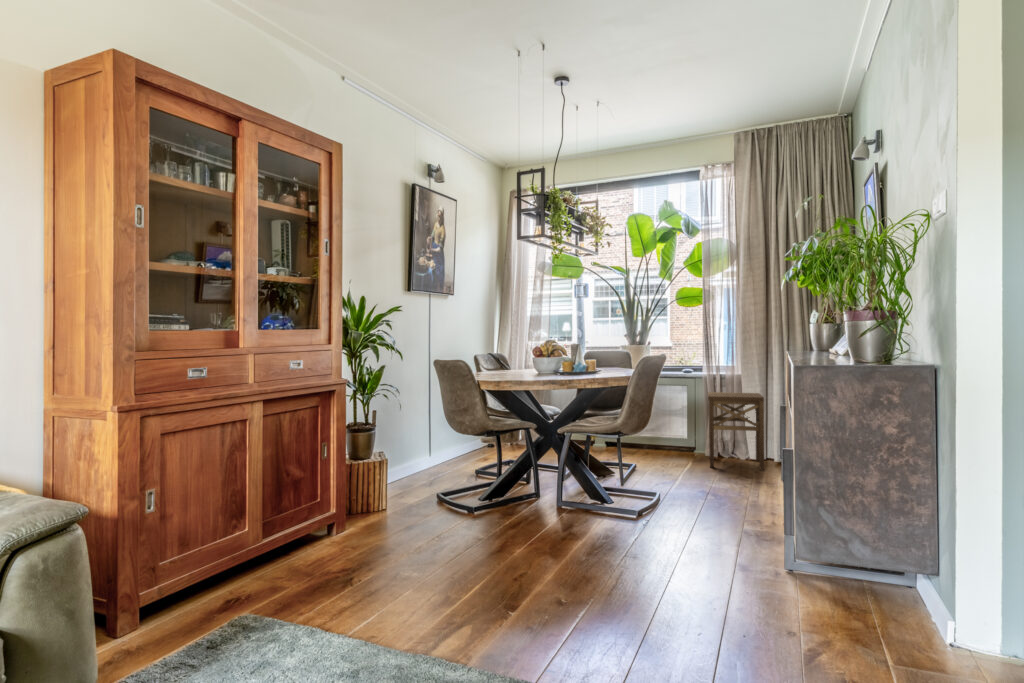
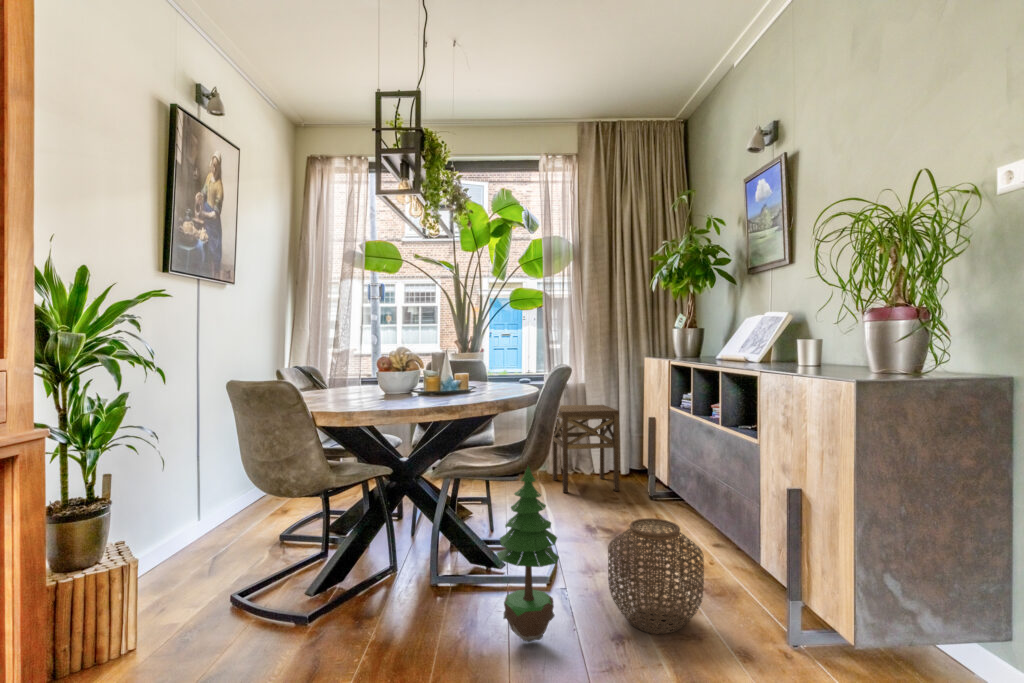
potted tree: none [583,417,626,537] -> present [497,466,559,642]
woven basket: none [669,467,742,548] -> present [608,518,704,634]

